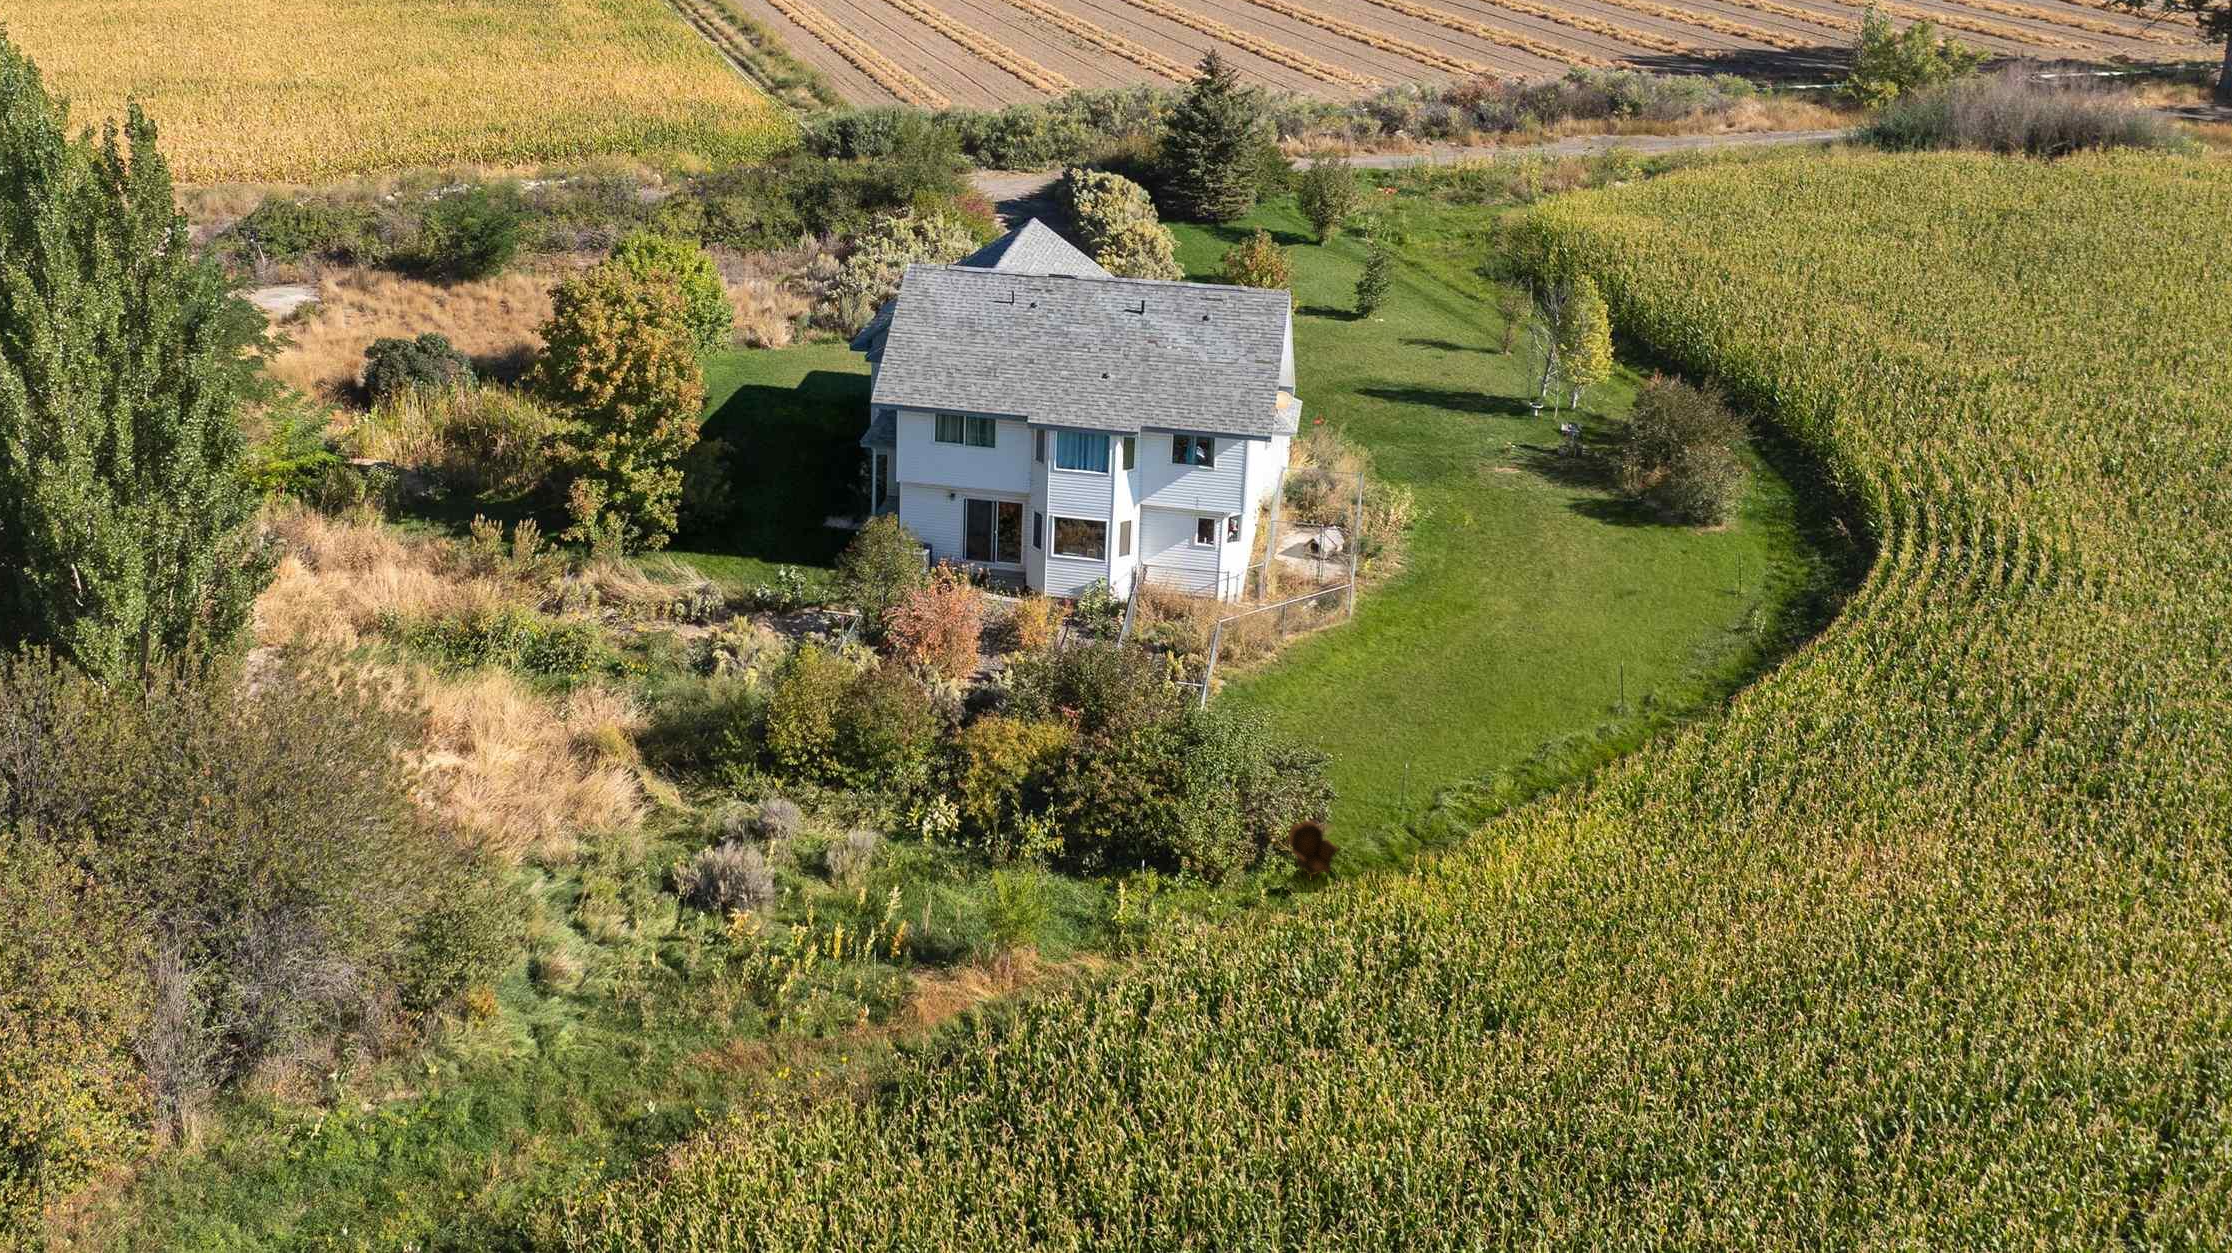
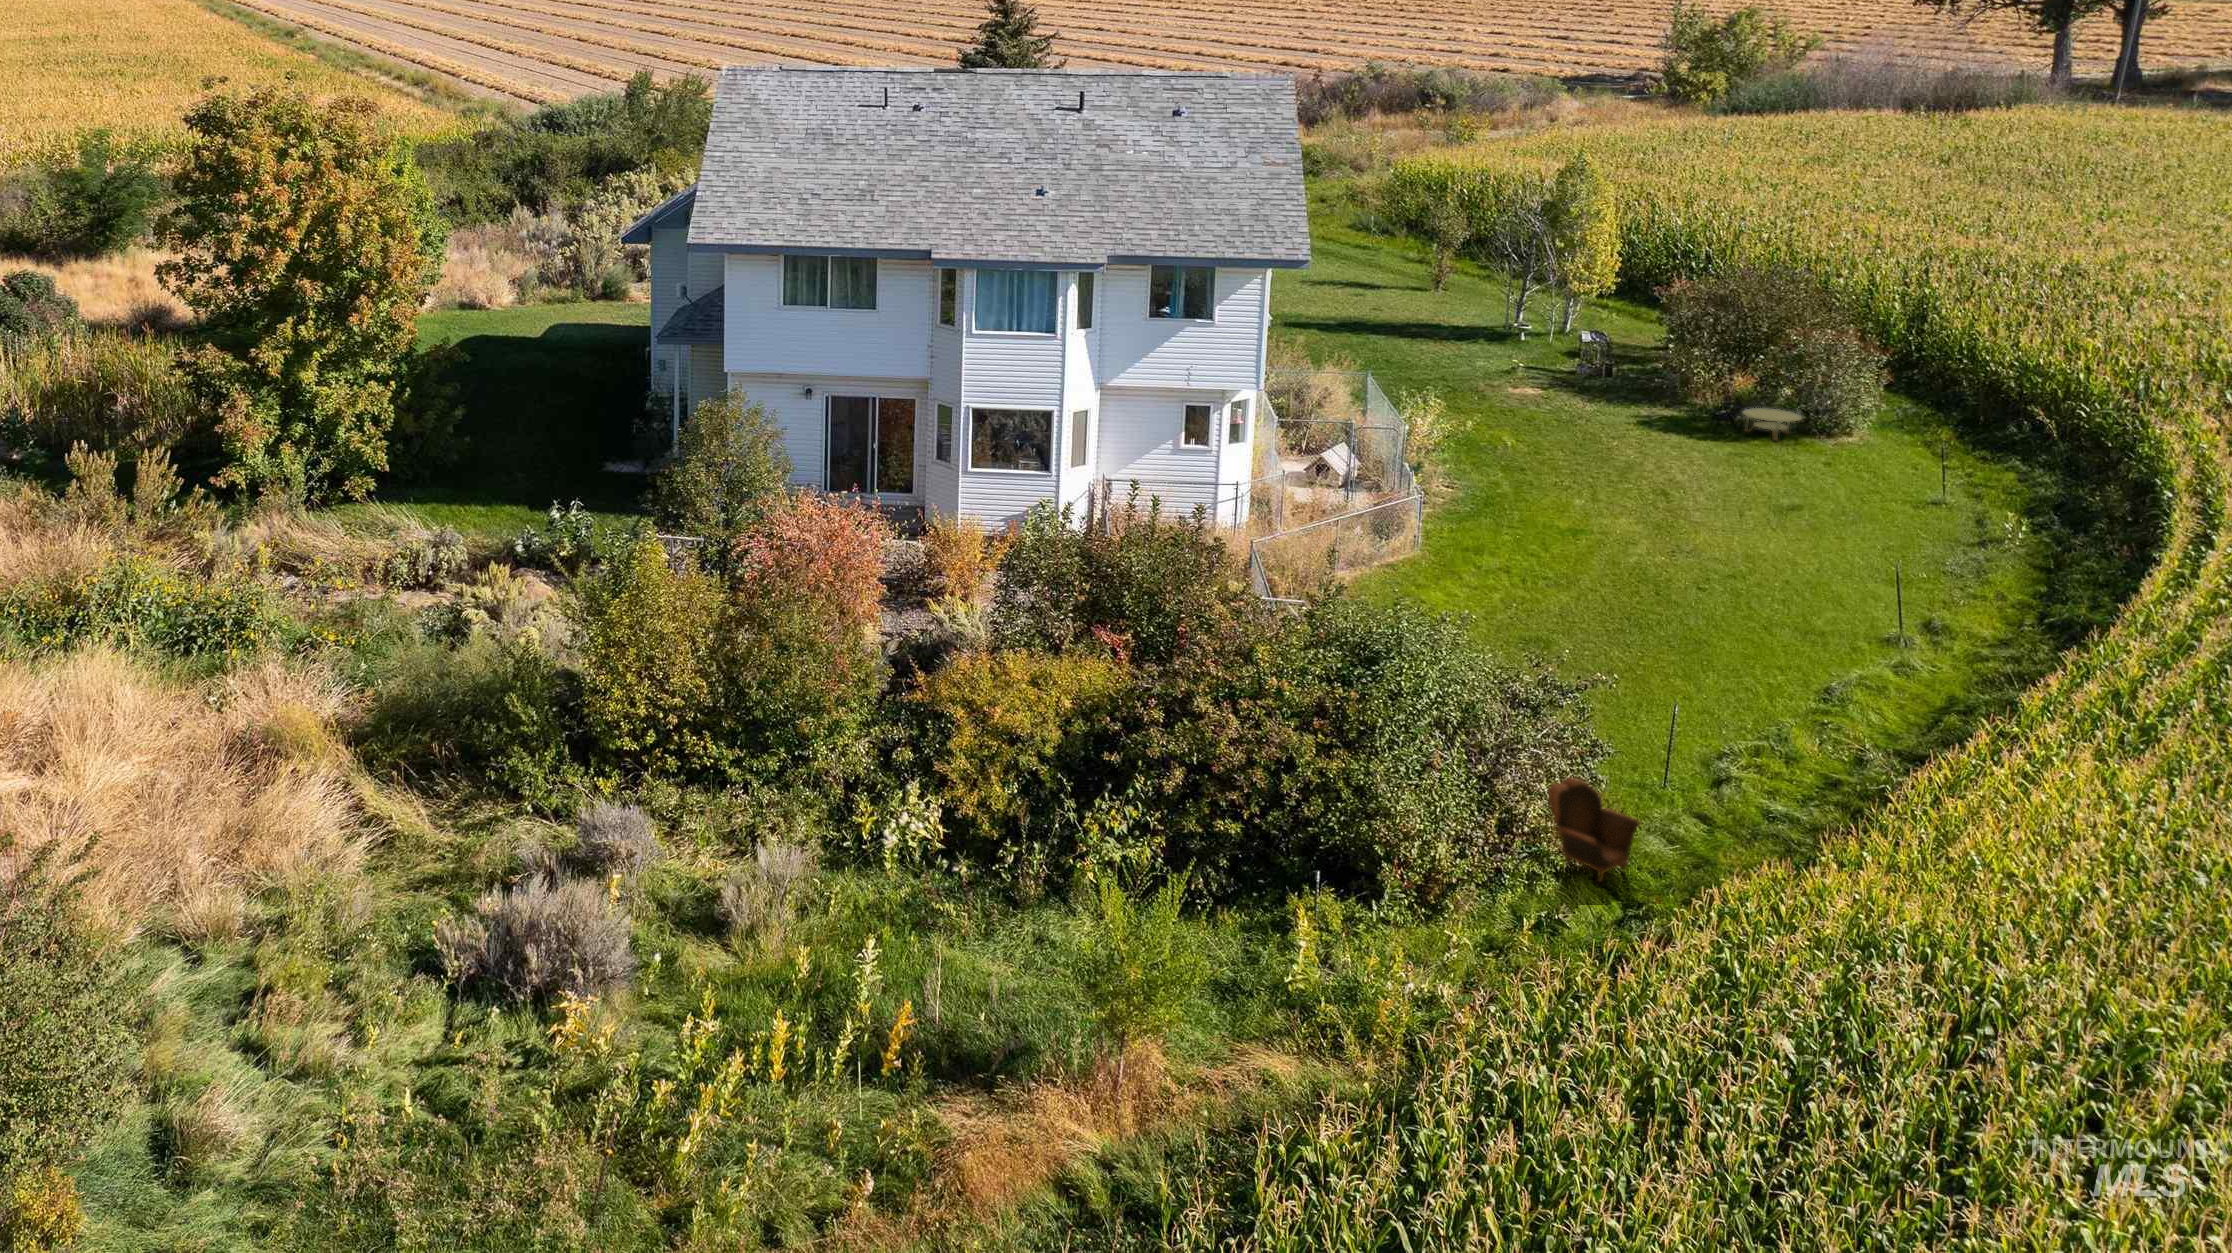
round table: none [1634,513,1673,541] -> present [1743,408,1802,441]

